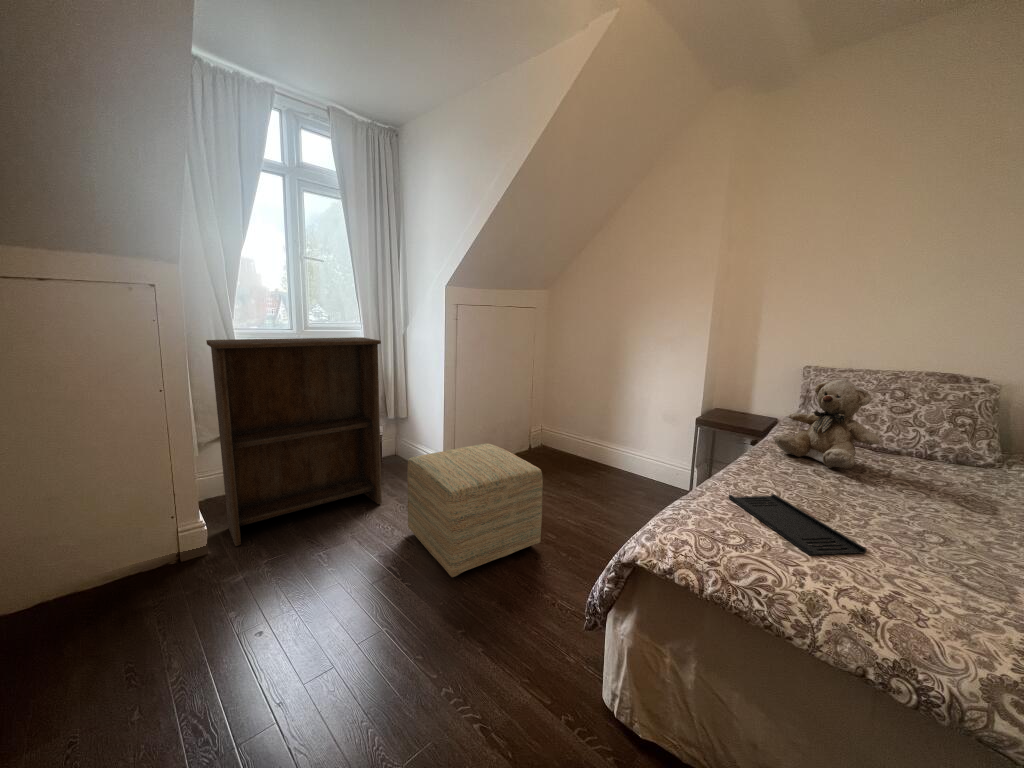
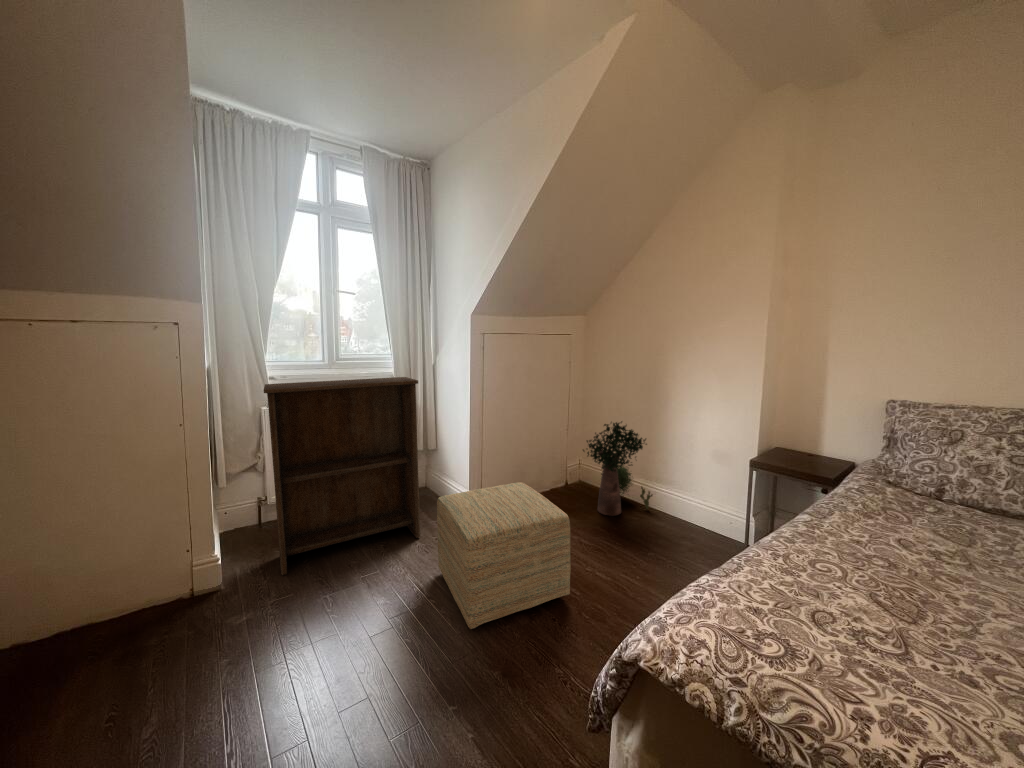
teddy bear: present [775,379,879,469] -> none [845,424,994,540]
potted plant: none [541,386,606,476] -> present [583,421,653,516]
tray: present [729,494,866,555] -> none [773,572,973,688]

